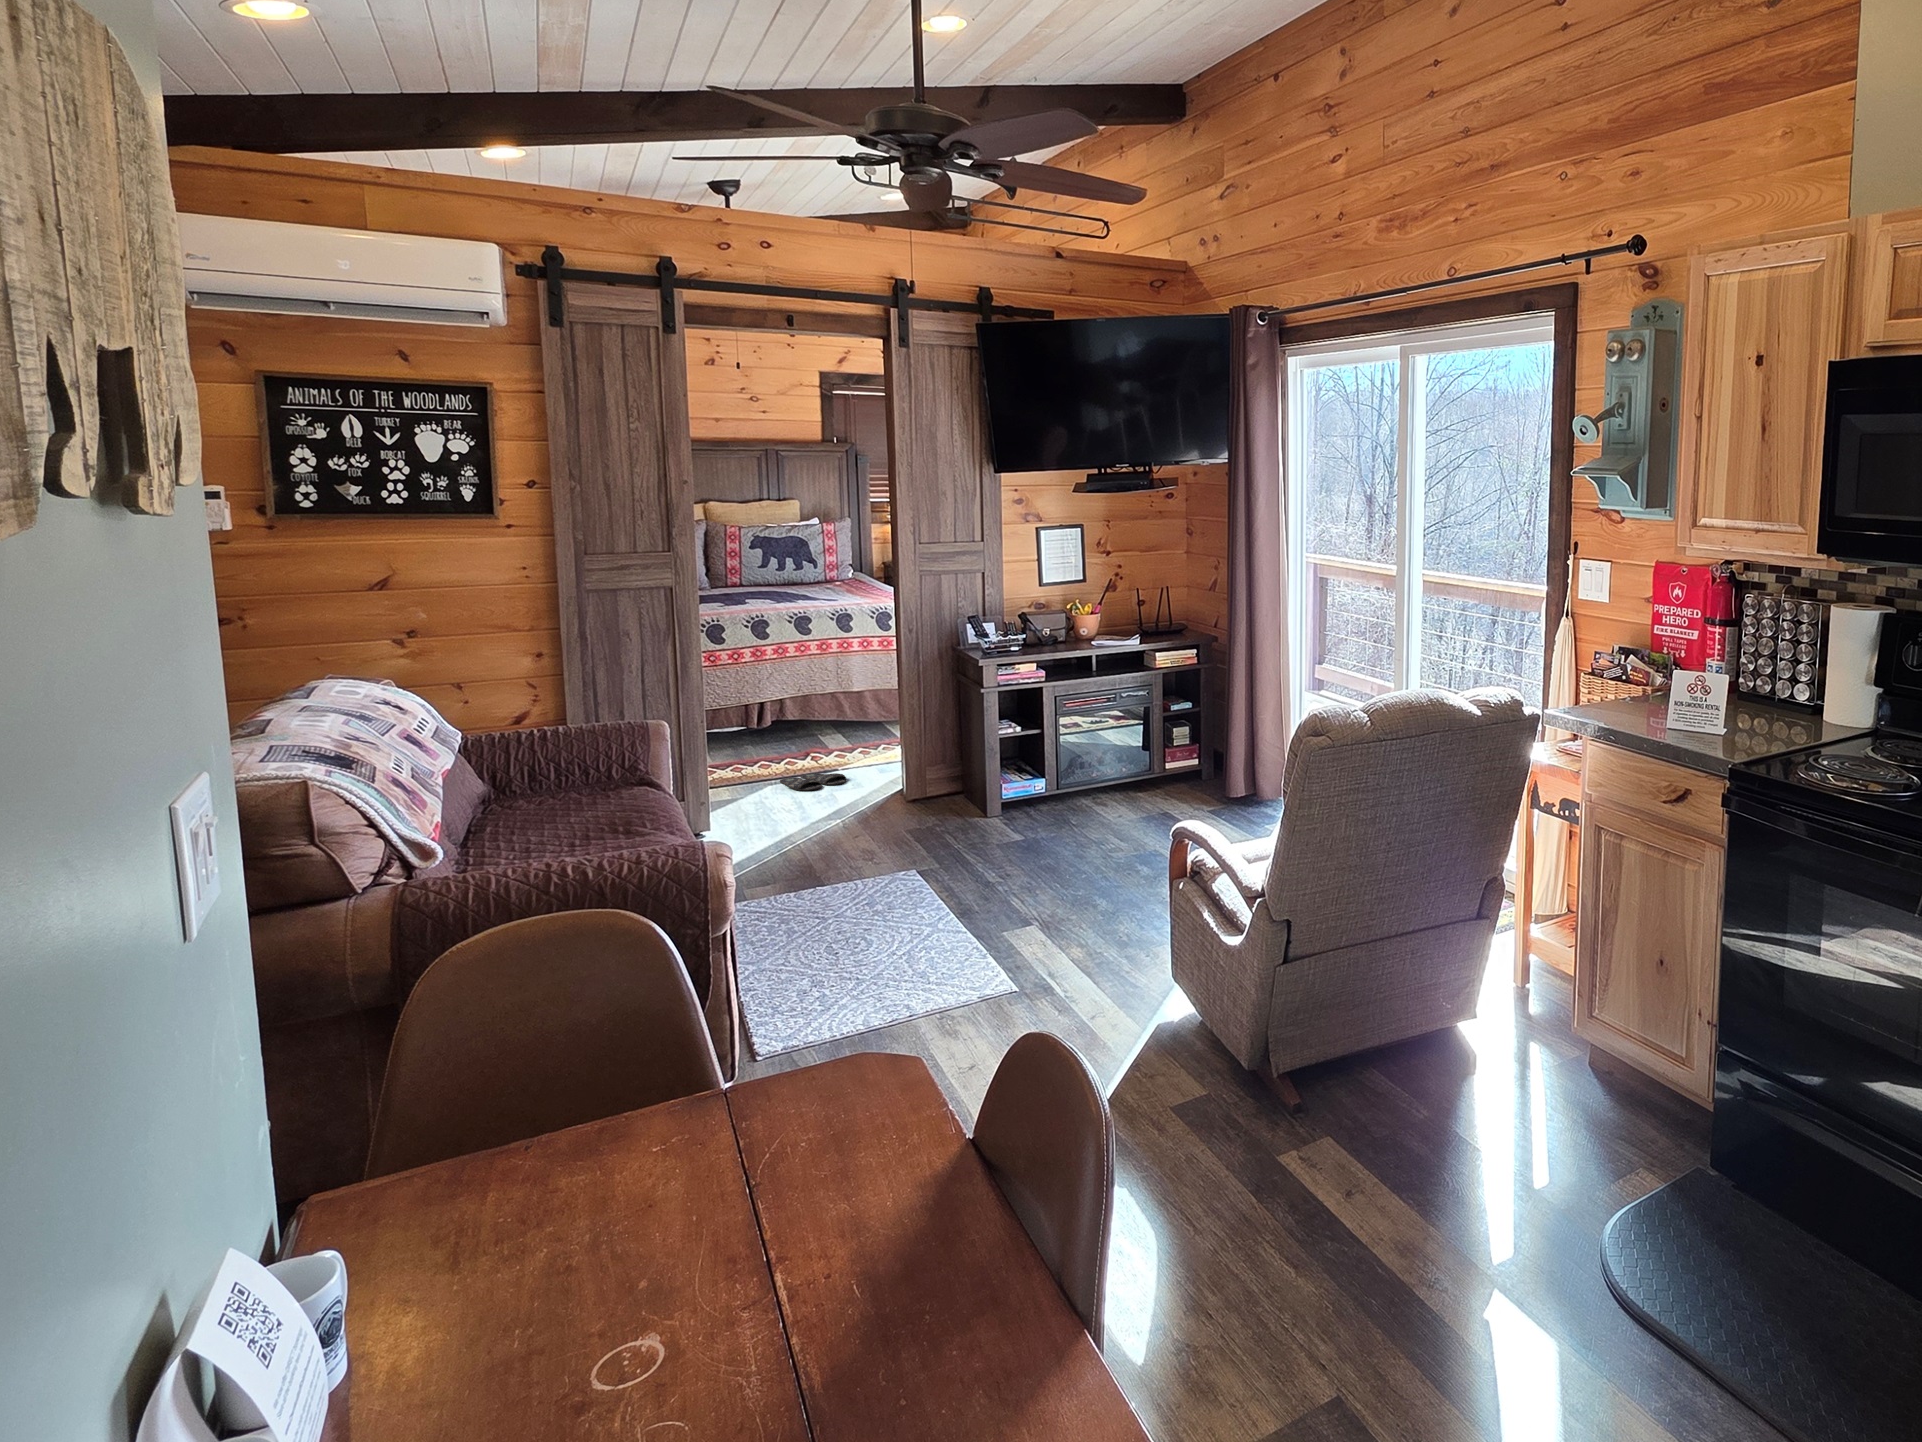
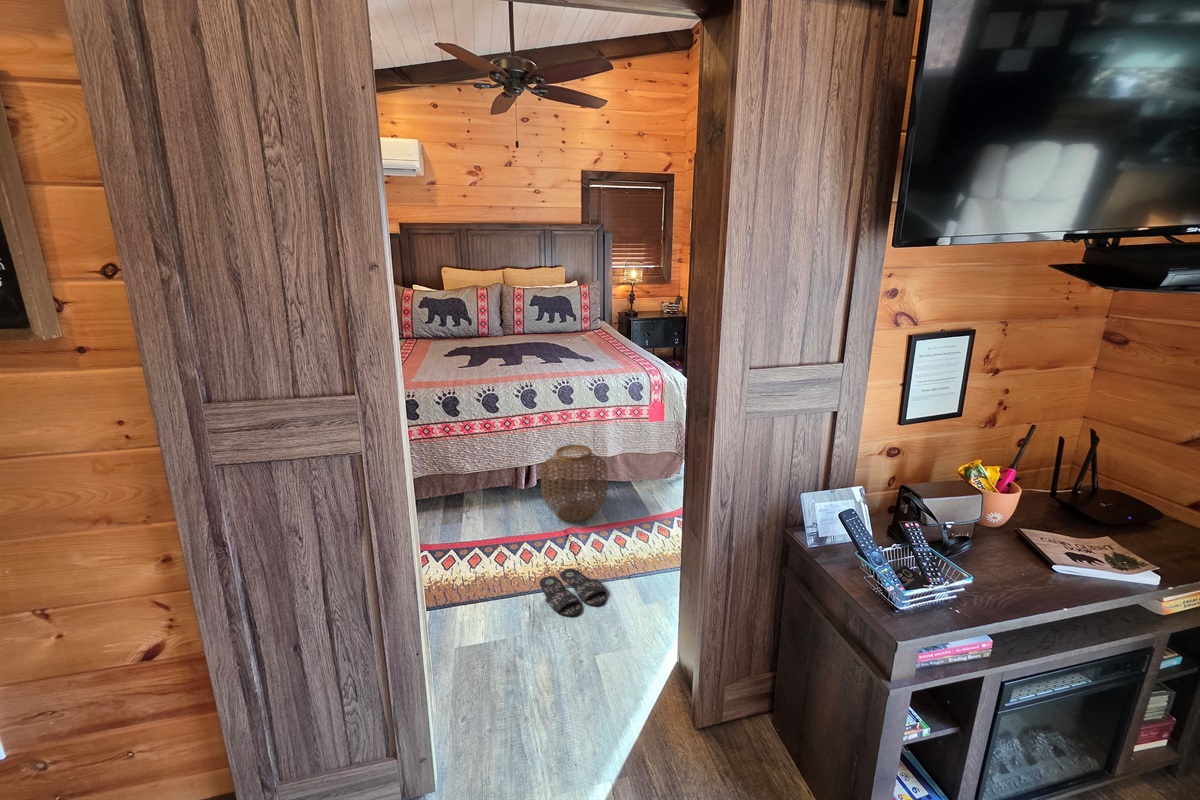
woven basket: none [776,674,852,752] -> present [541,445,608,522]

